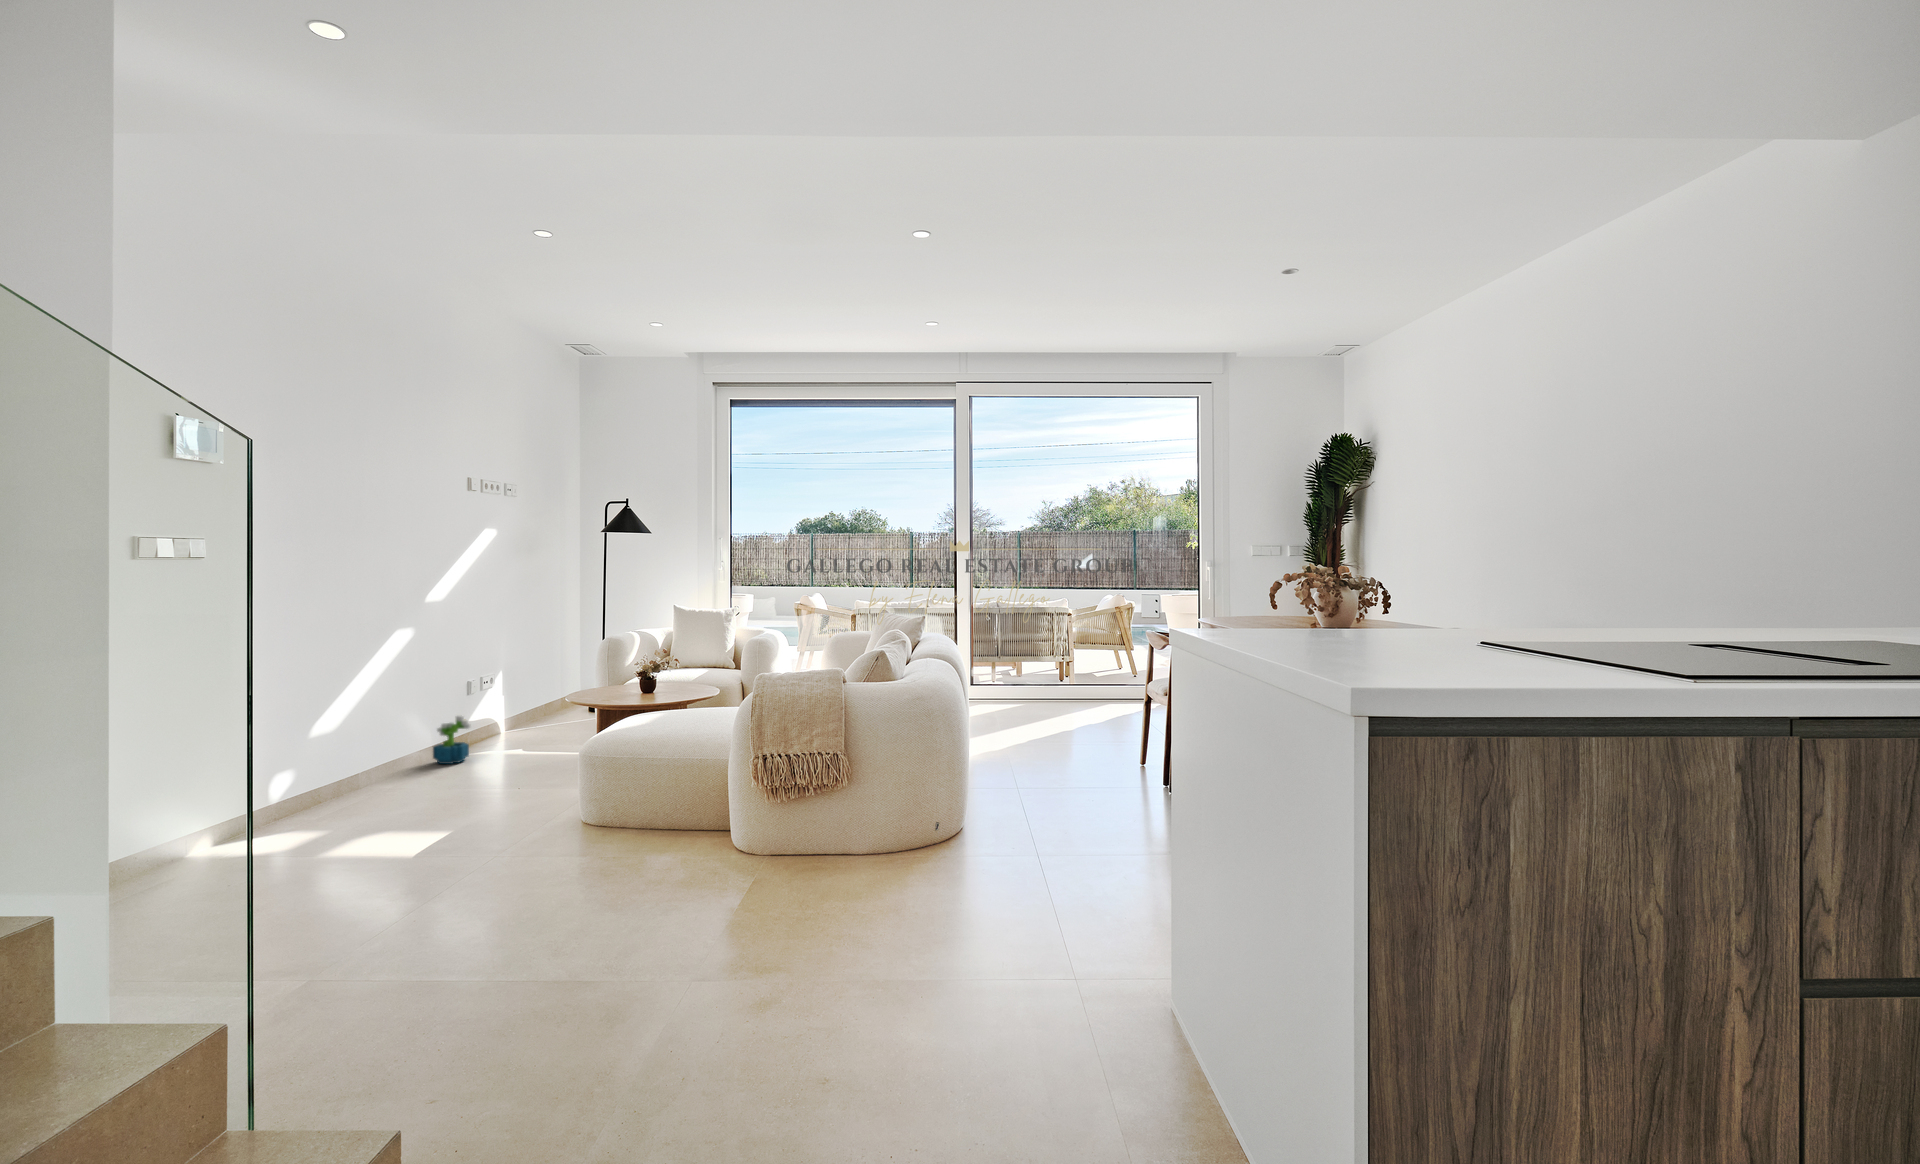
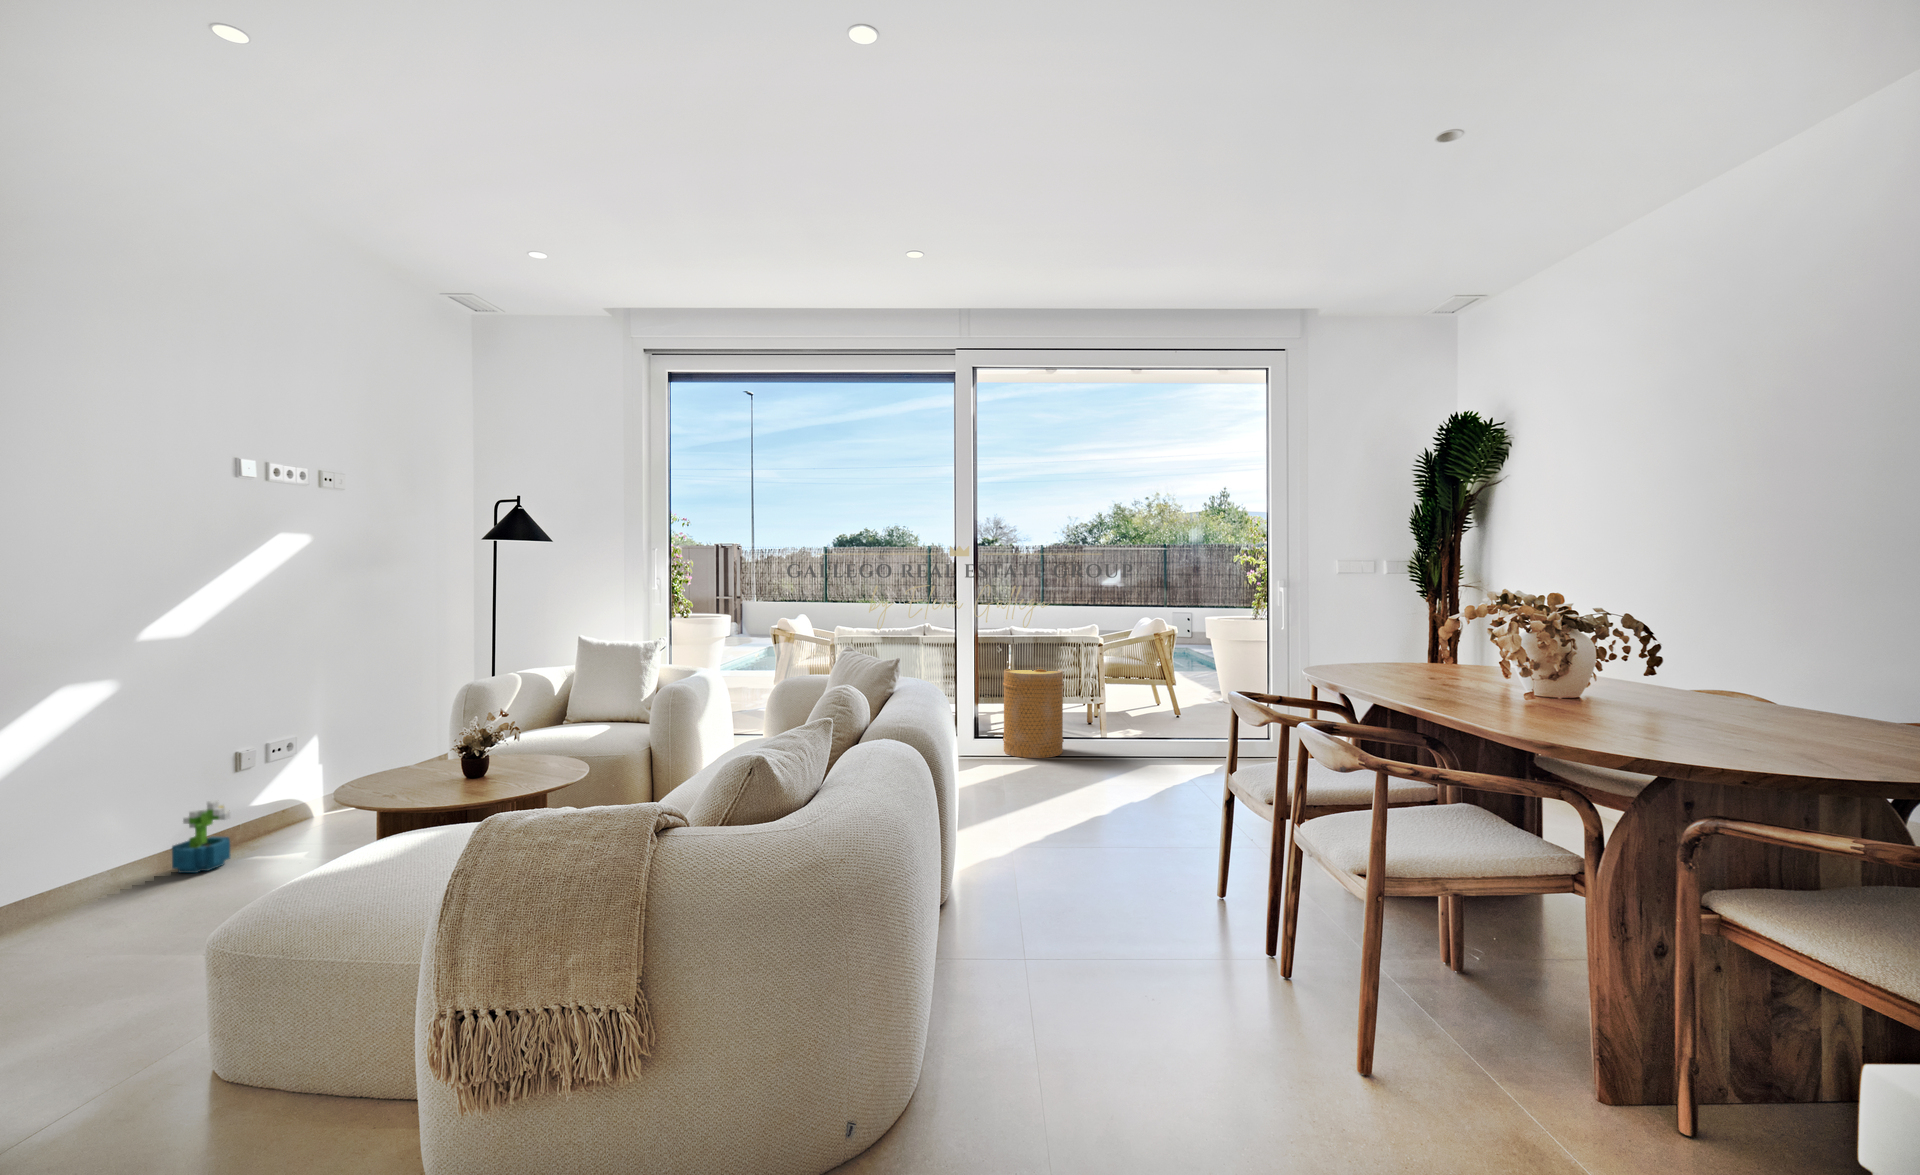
basket: none [992,634,1040,704] -> present [1003,669,1064,758]

